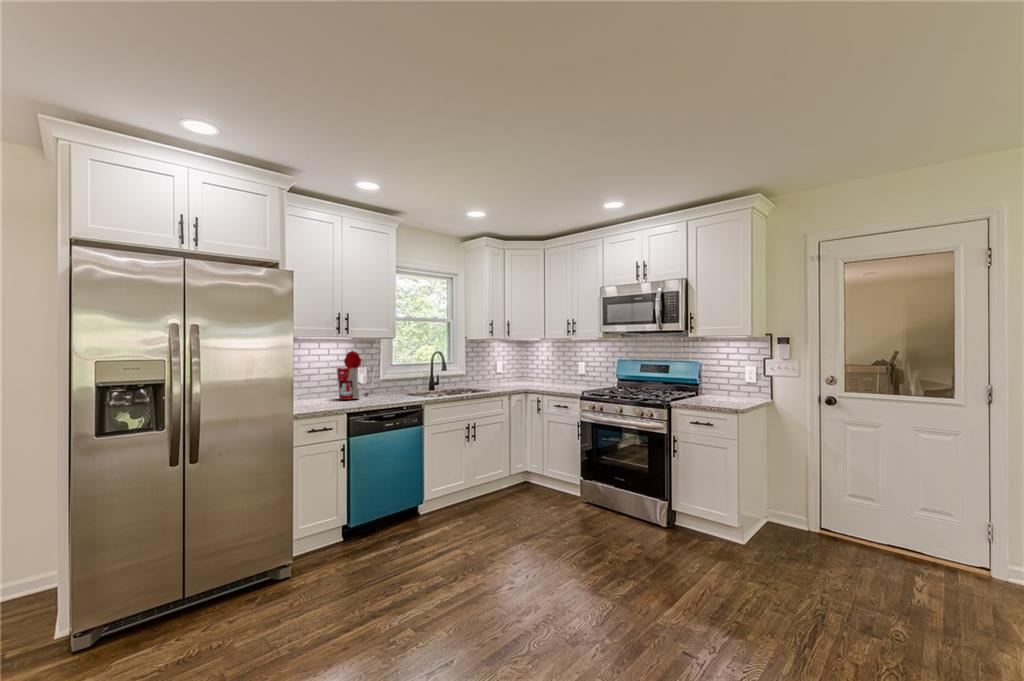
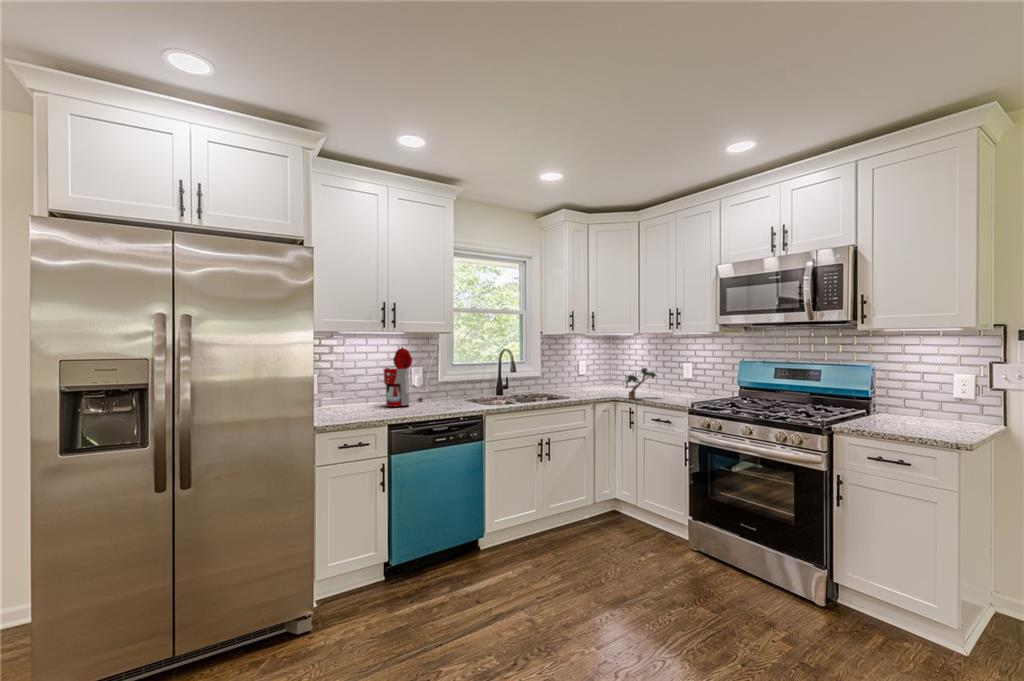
potted plant: none [530,365,560,390] -> present [625,368,657,399]

